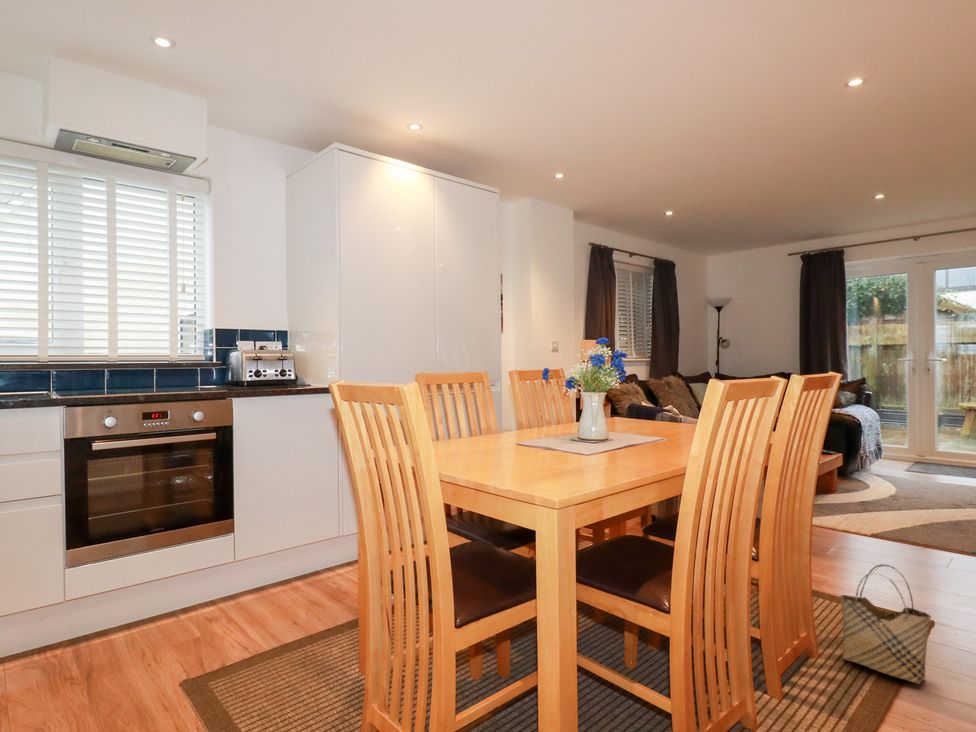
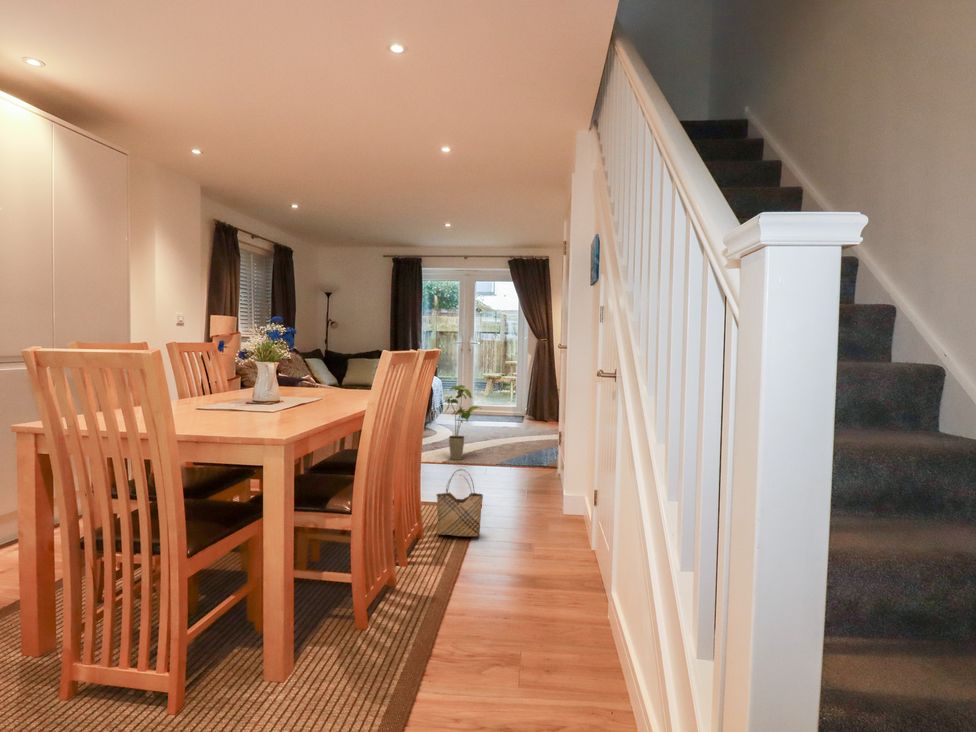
house plant: none [873,426,948,540] -> present [445,385,479,460]

